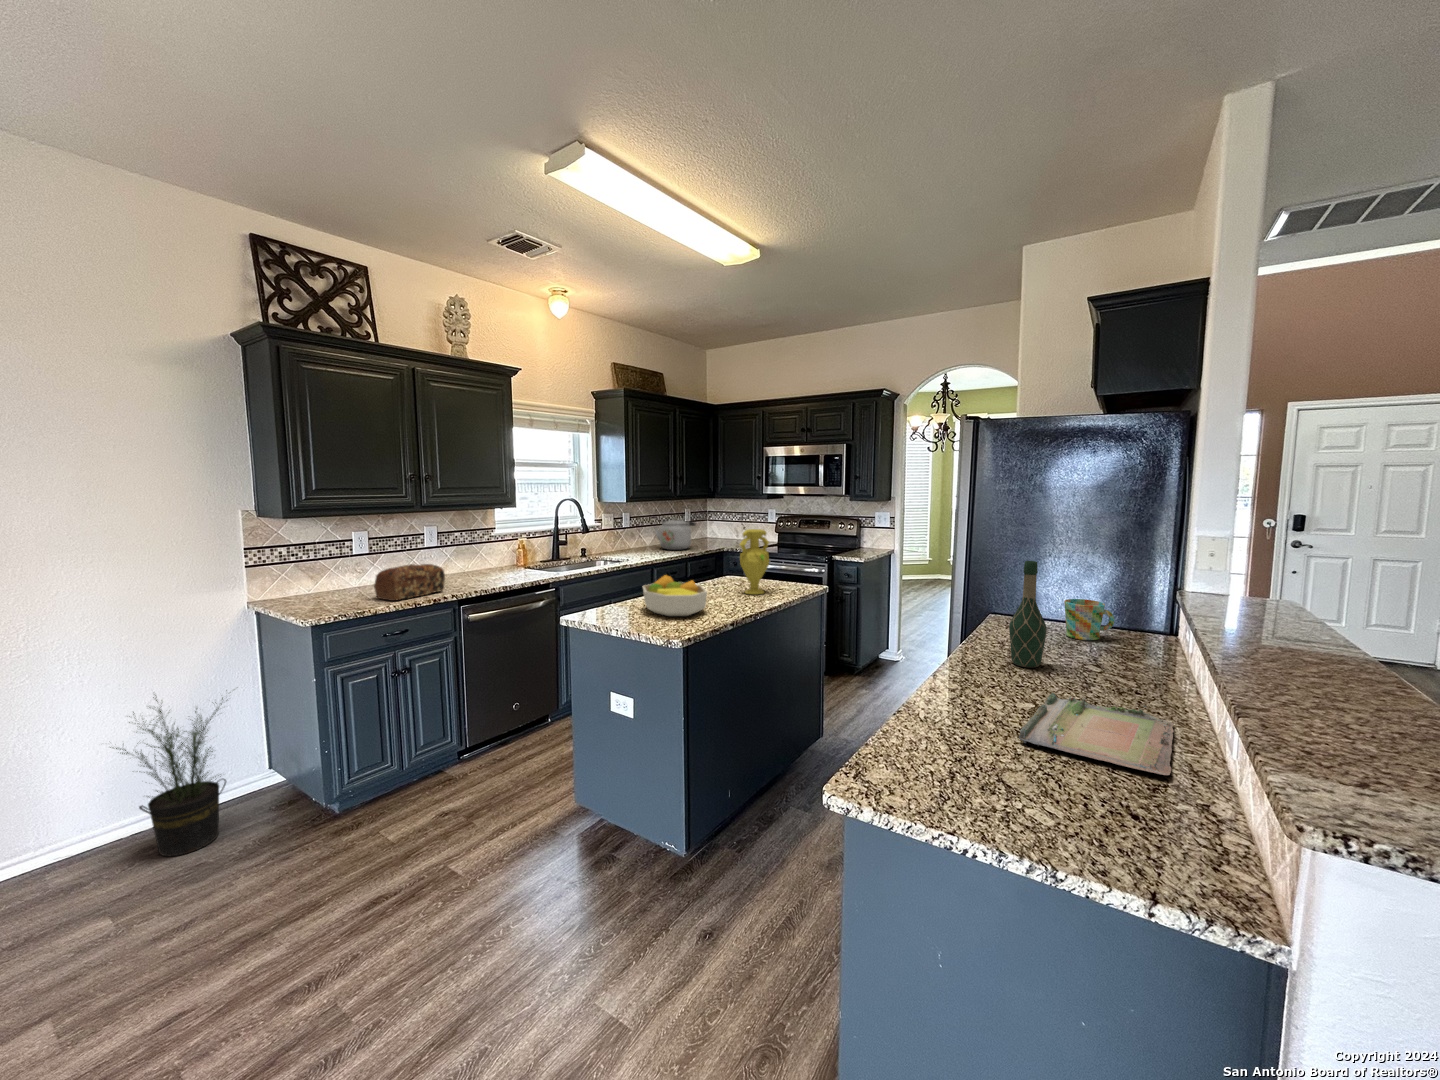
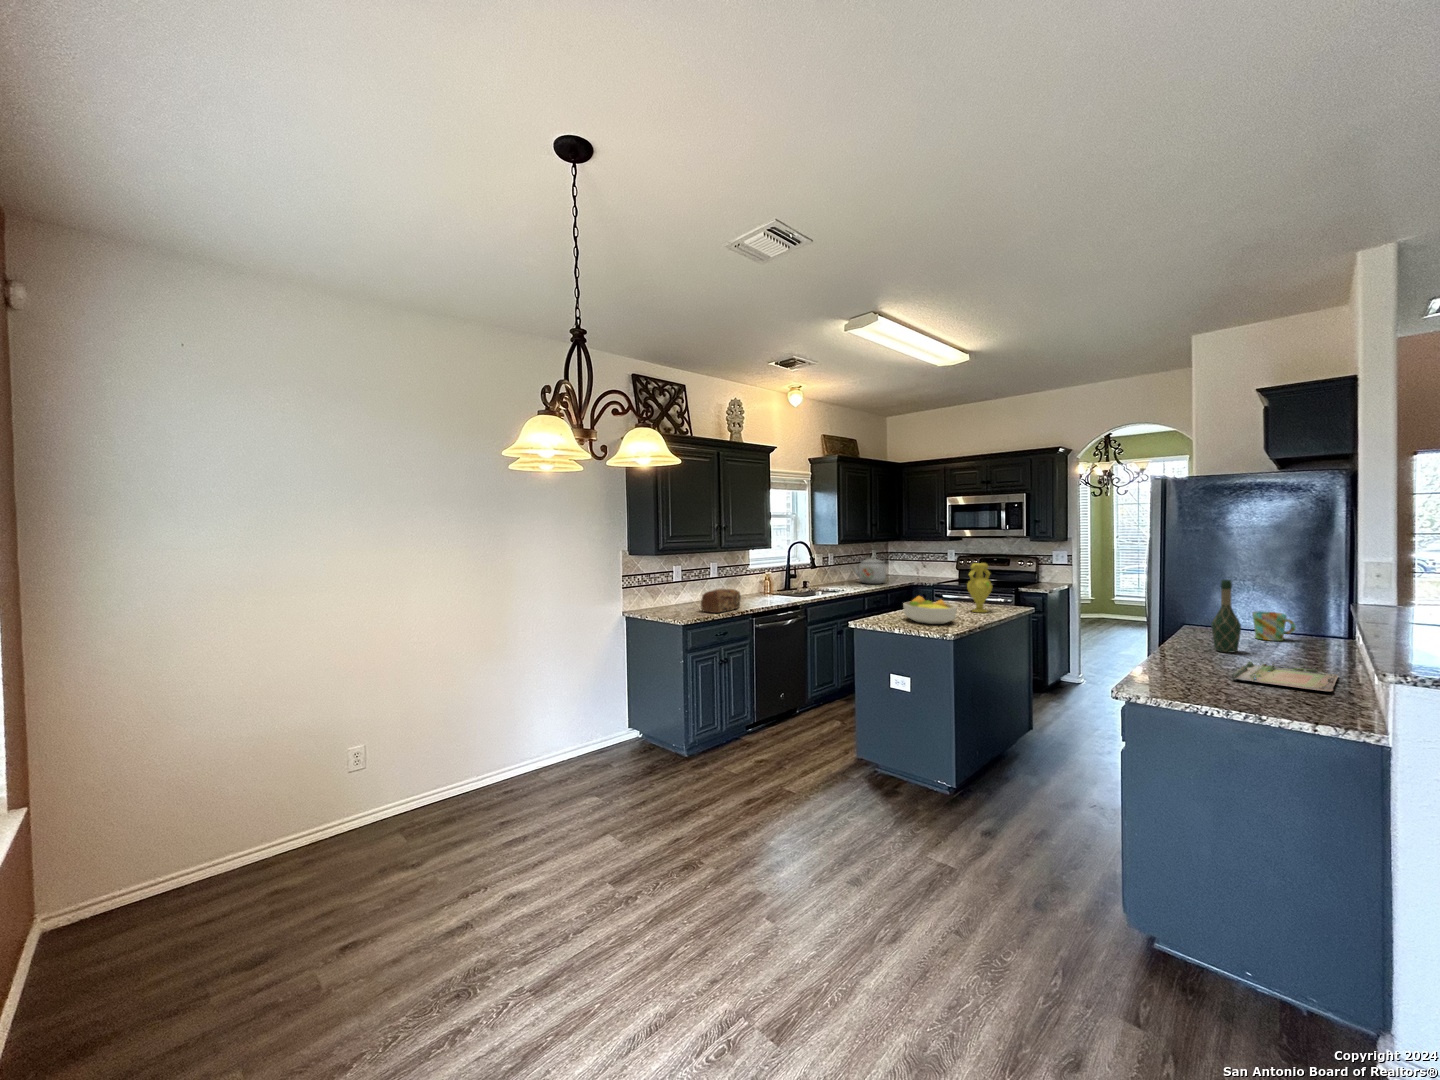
potted plant: present [110,695,227,856] -> none [569,666,633,773]

